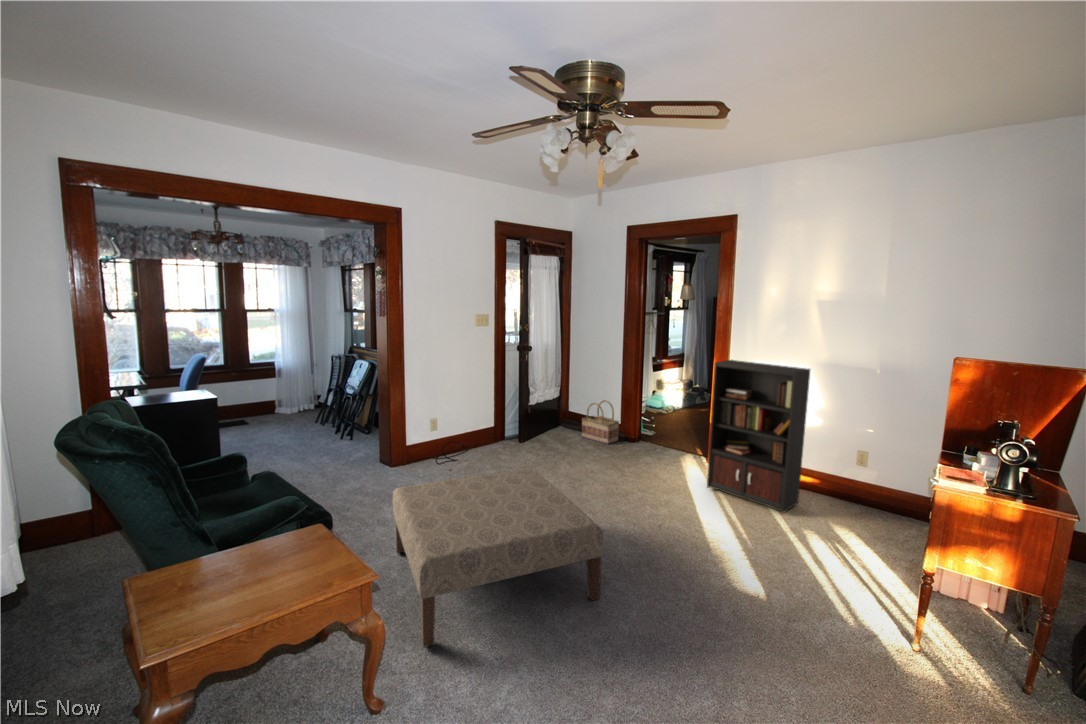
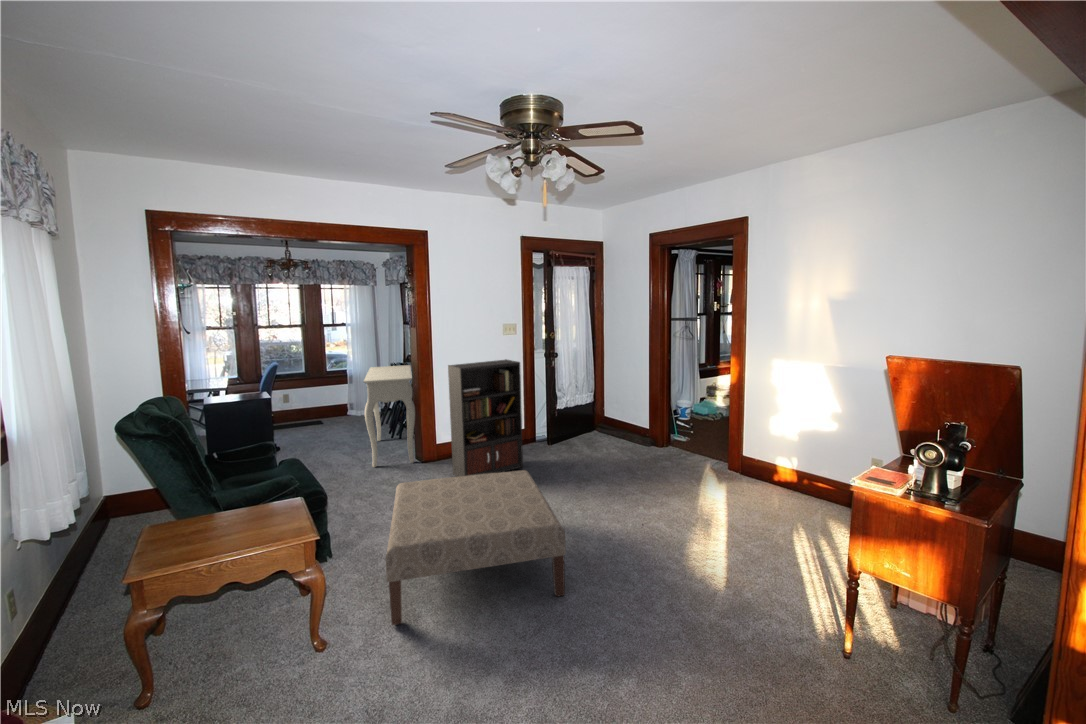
console table: none [317,357,381,472] -> present [364,365,415,467]
bookcase: present [707,360,834,513] -> present [448,359,523,477]
basket: present [582,400,619,444] -> none [609,405,645,448]

